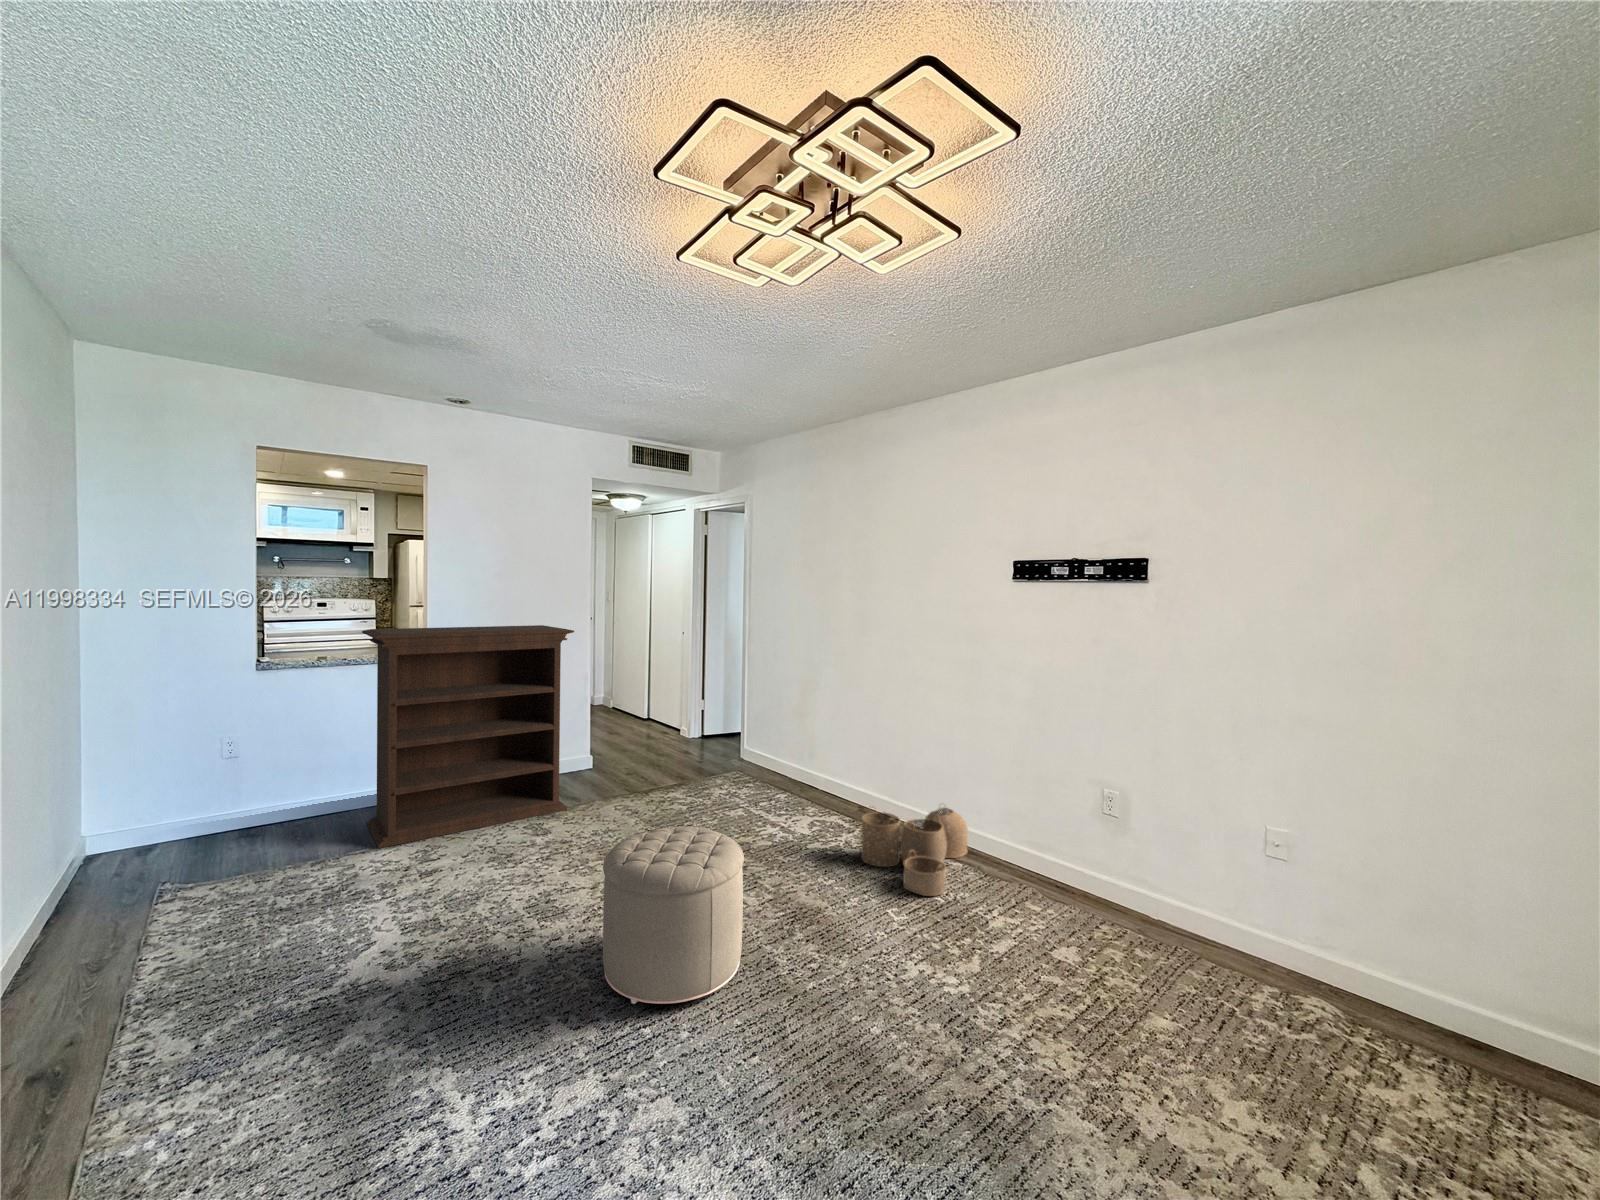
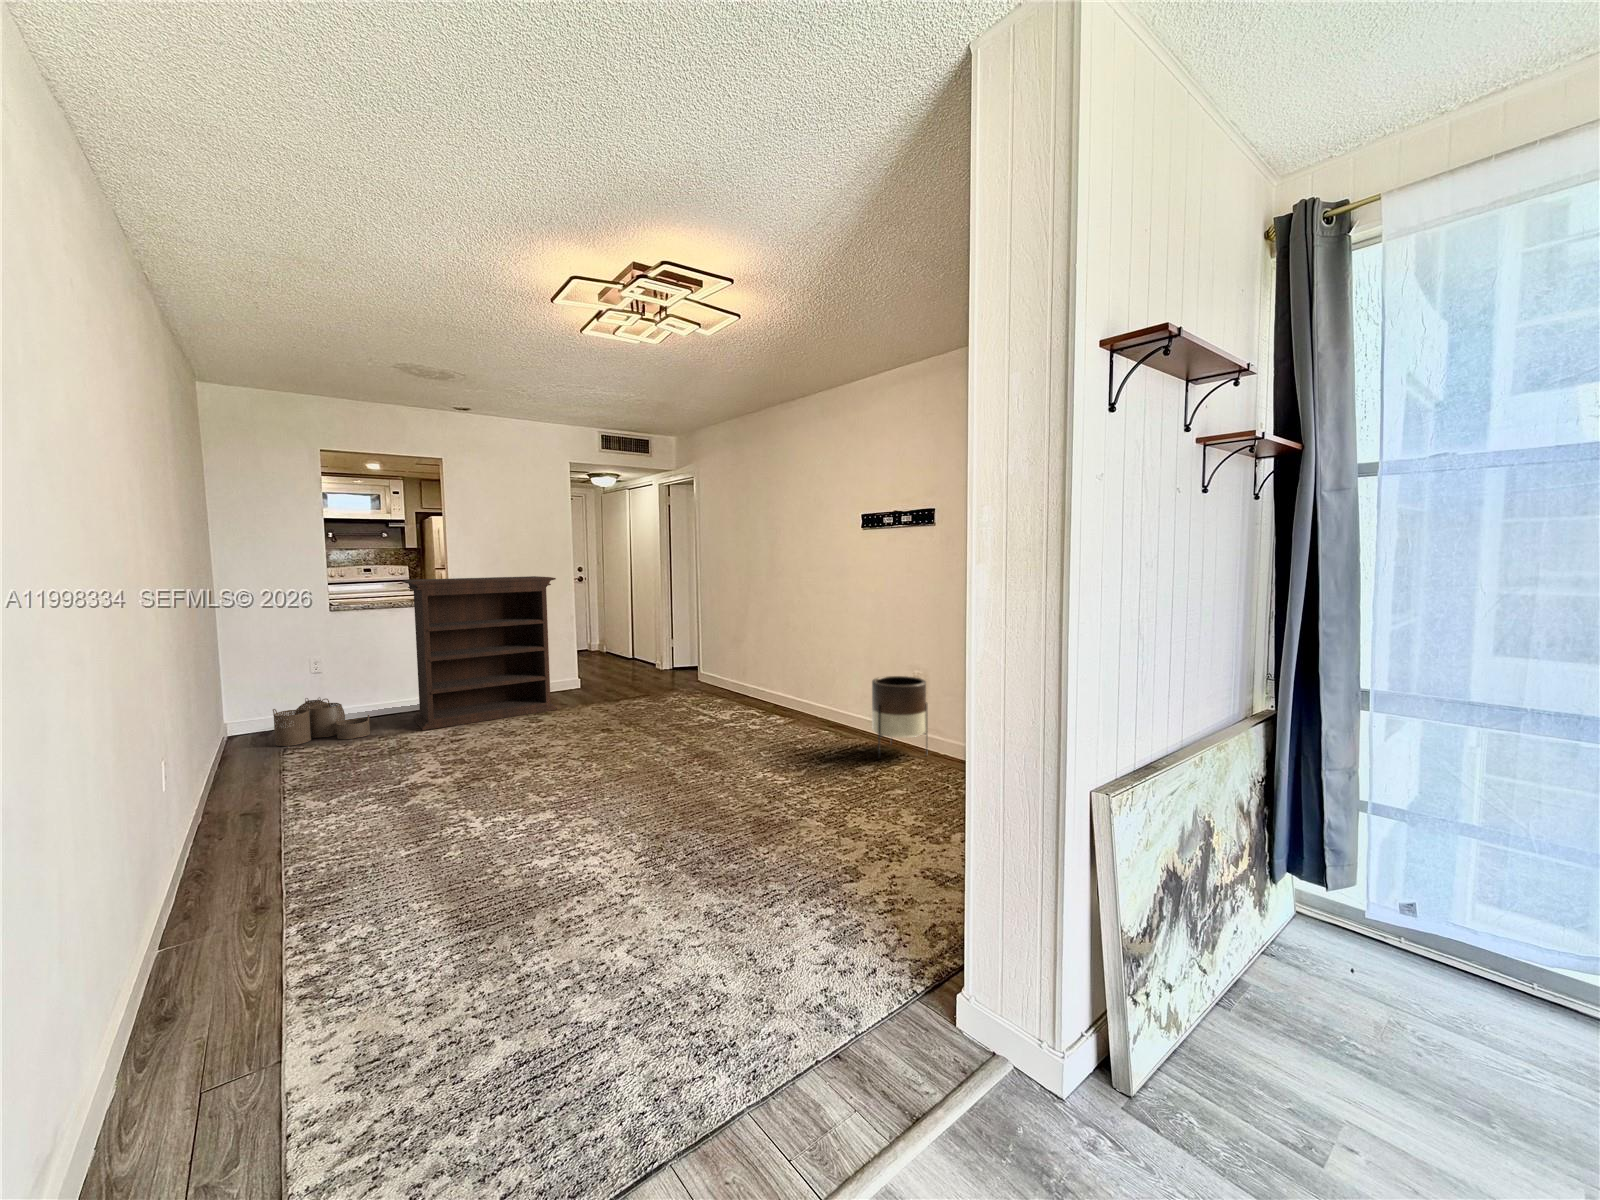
planter: none [1051,797,1142,930] -> present [872,676,928,757]
woven basket: present [862,807,968,896] -> present [273,697,370,746]
ottoman: present [603,827,744,1004] -> none [561,694,653,790]

